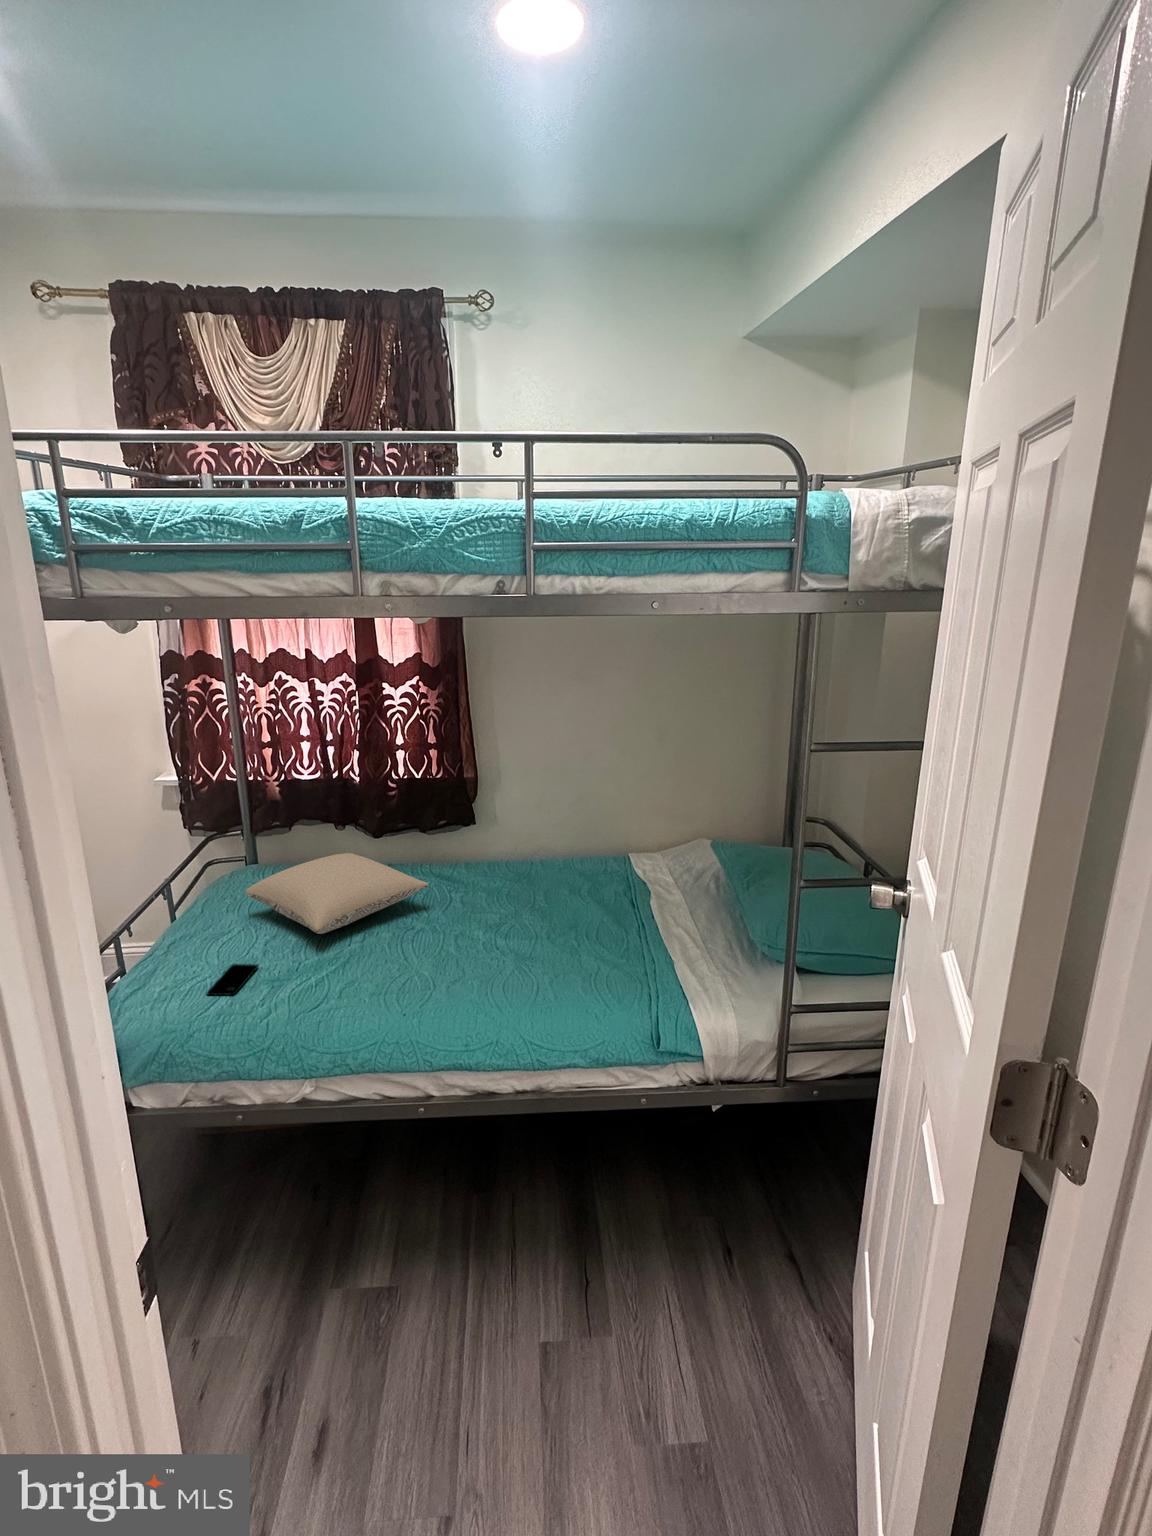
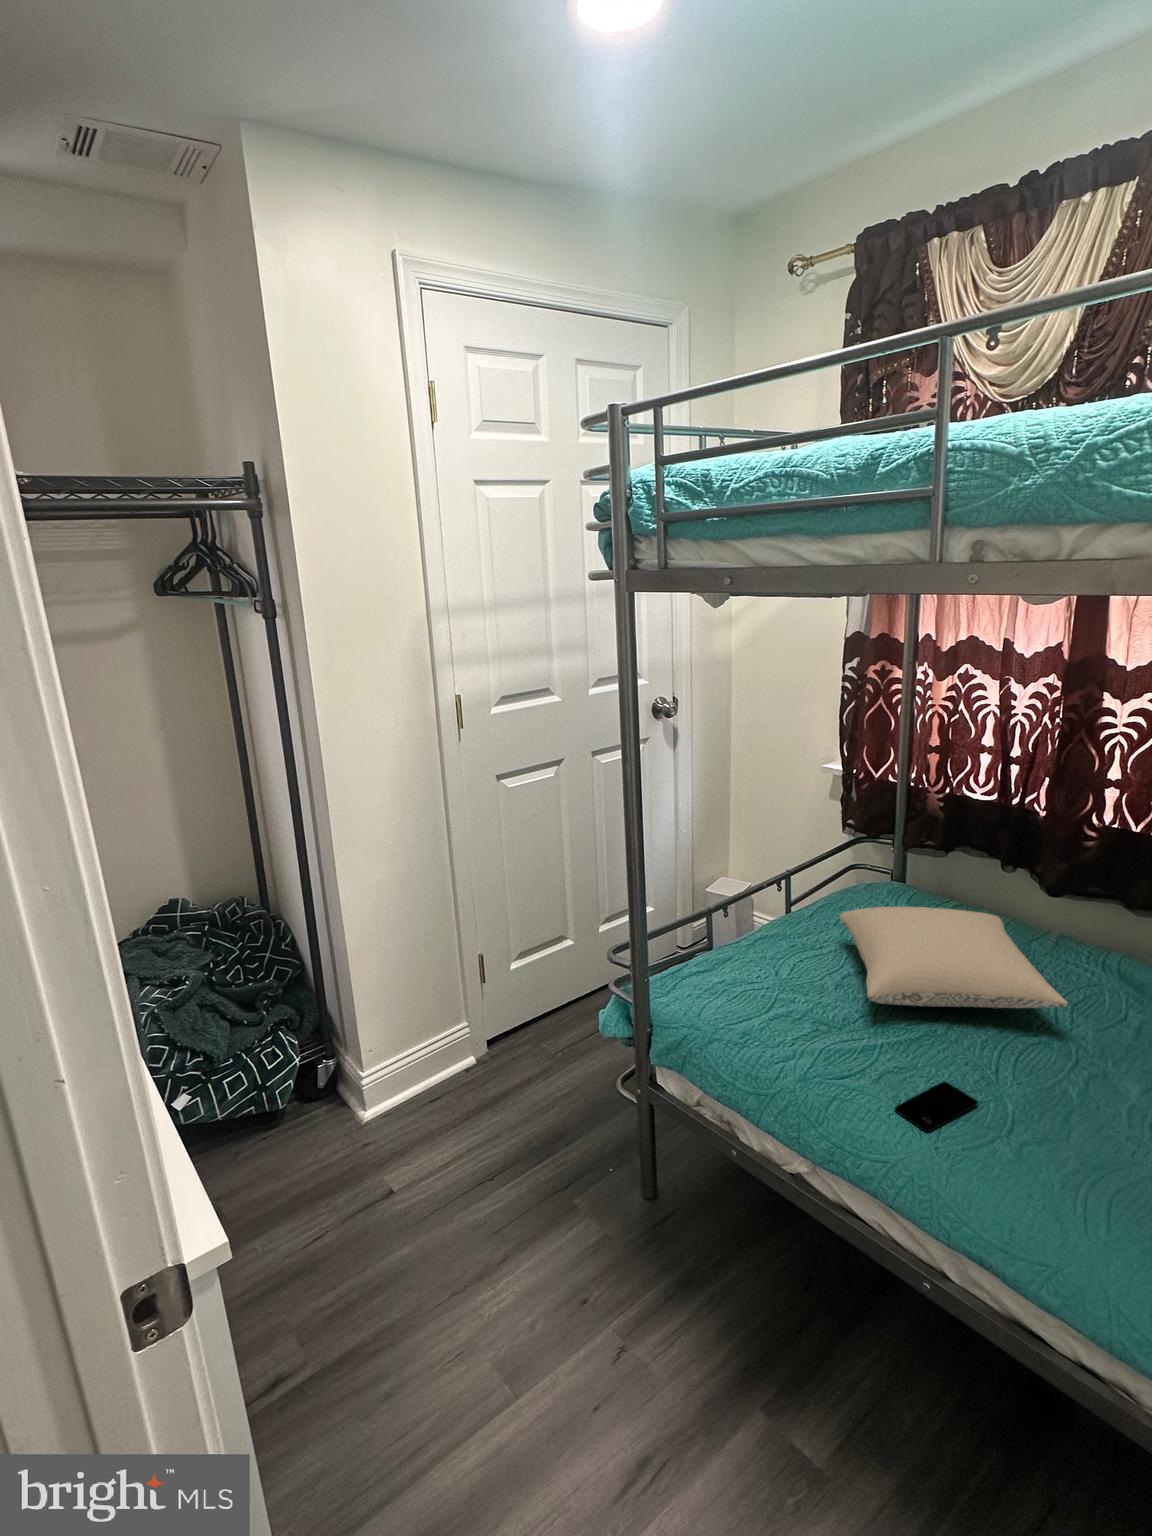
smartphone: present [207,964,258,995] -> present [895,1082,978,1132]

